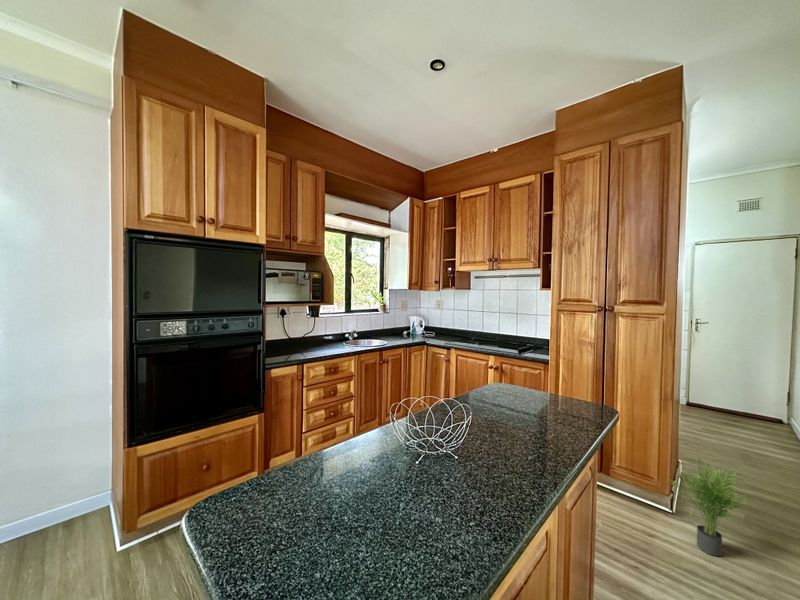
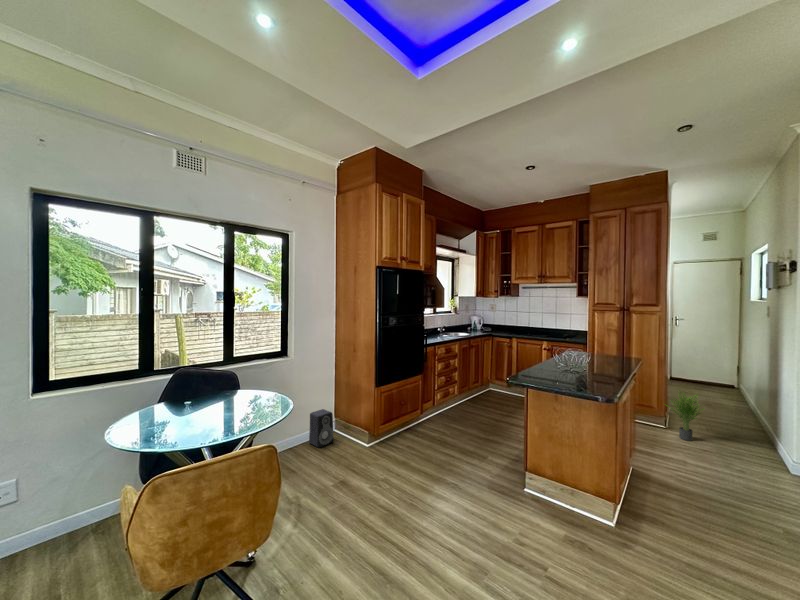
speaker: none [29,477,76,554] -> present [309,409,333,447]

